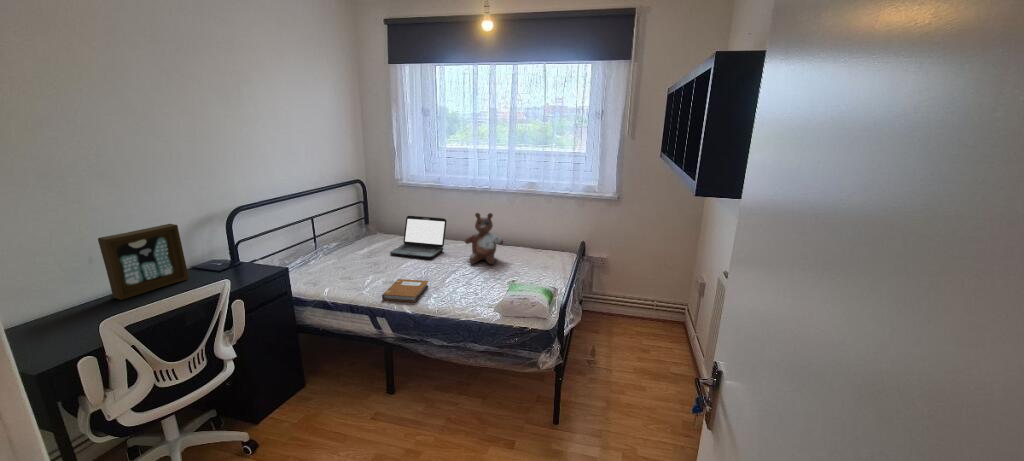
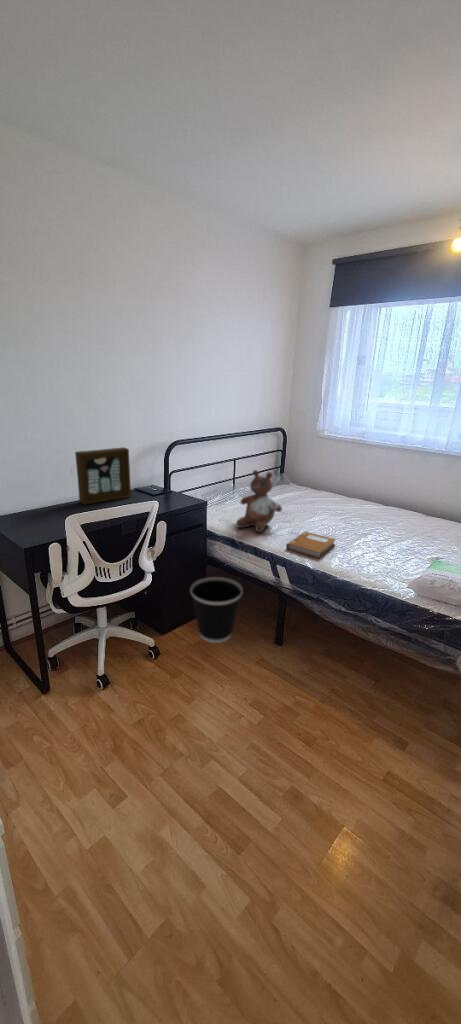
stuffed bear: present [465,213,503,264] -> present [236,470,282,532]
laptop: present [390,216,446,259] -> none [301,469,365,518]
wastebasket: none [284,343,344,415] -> present [190,577,243,643]

